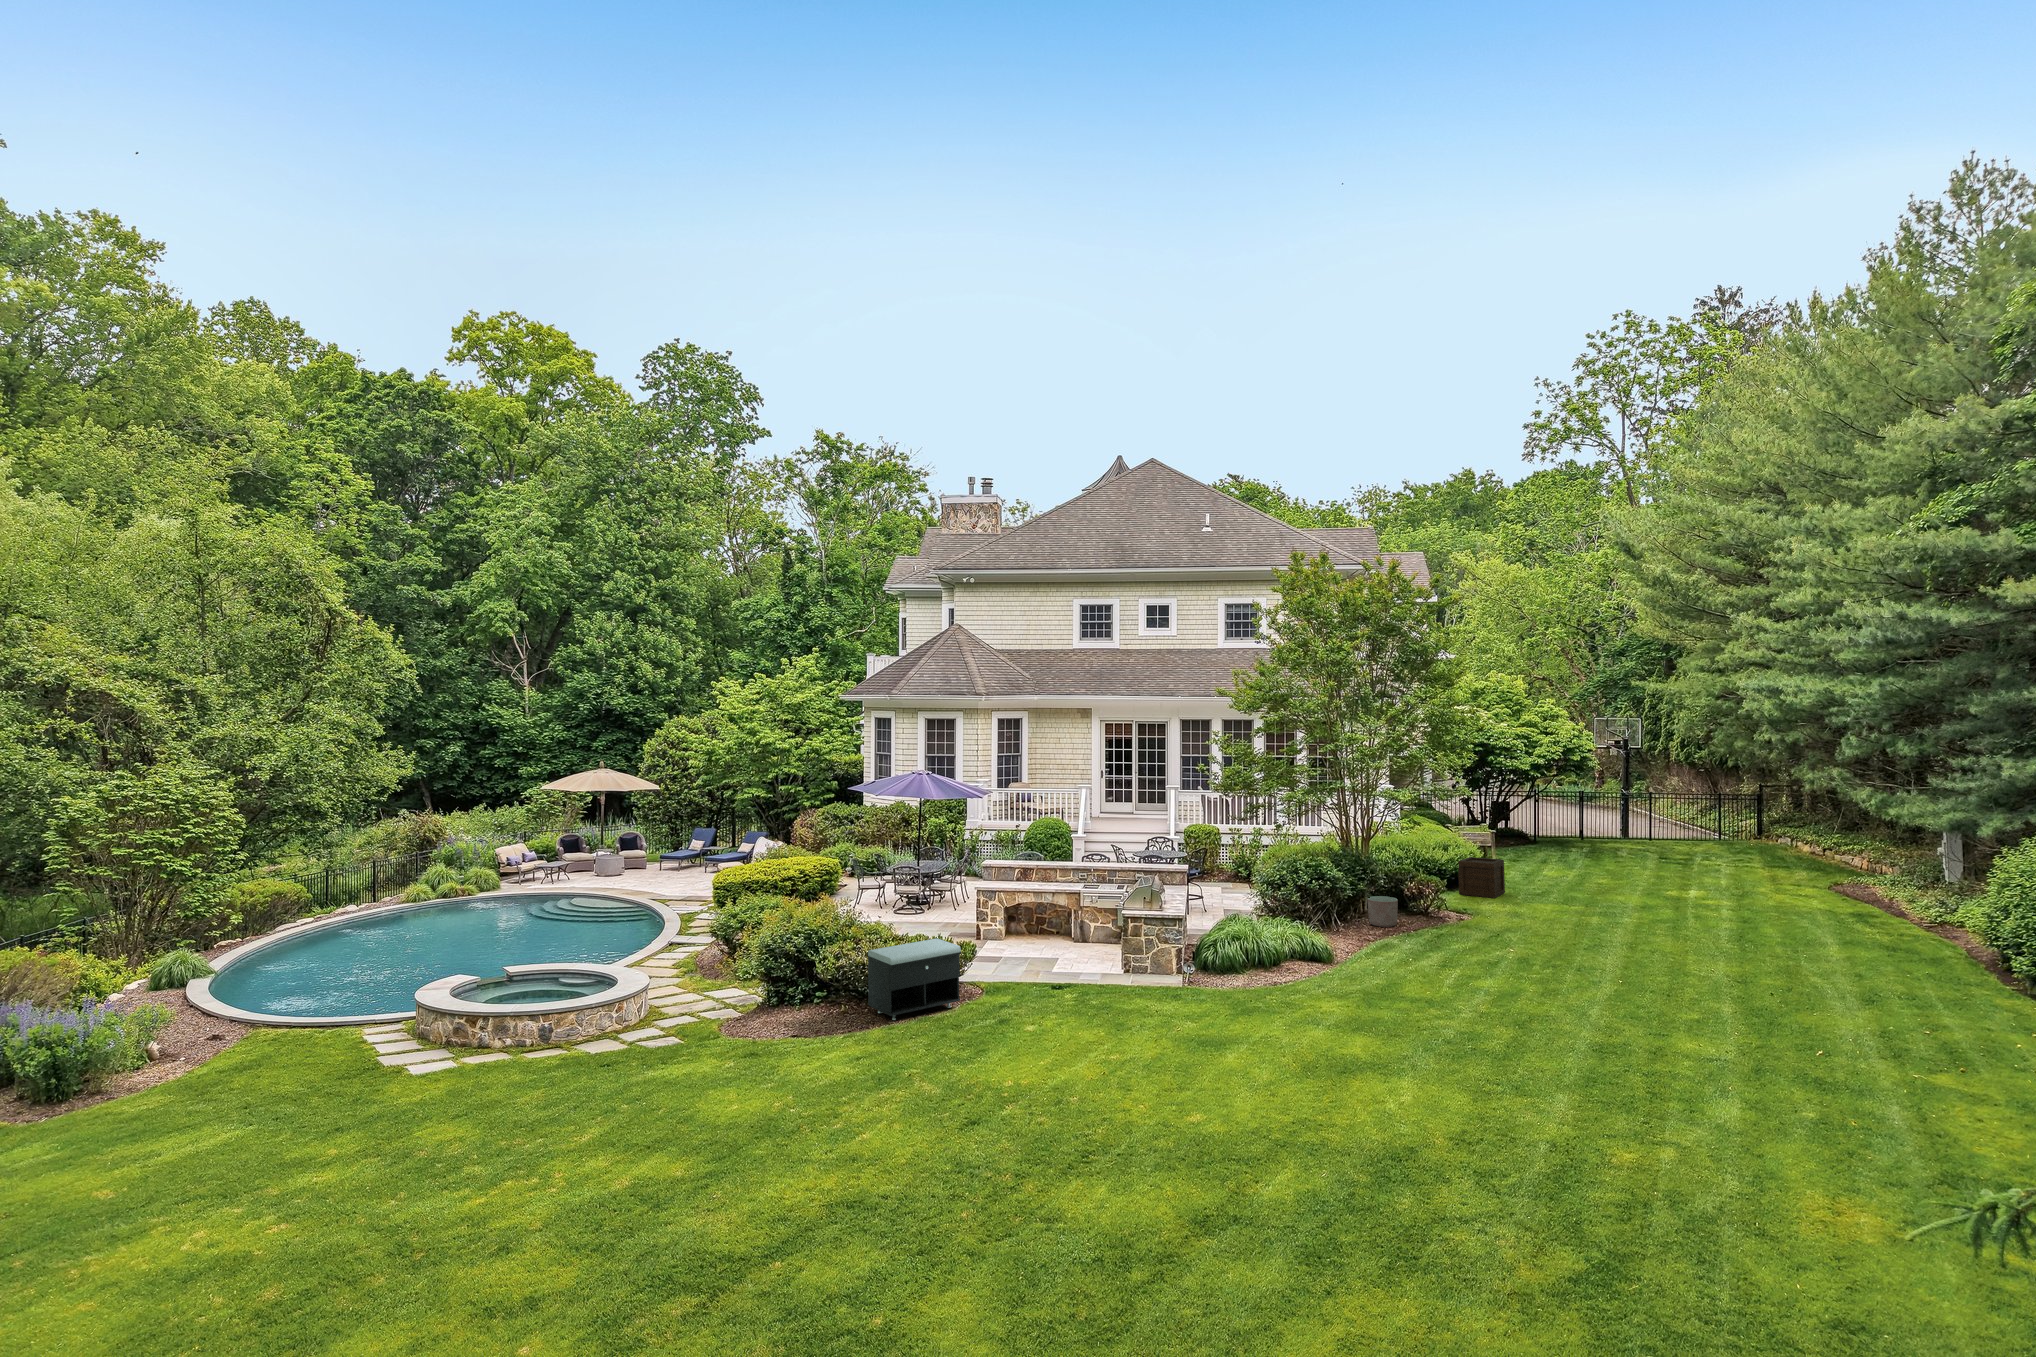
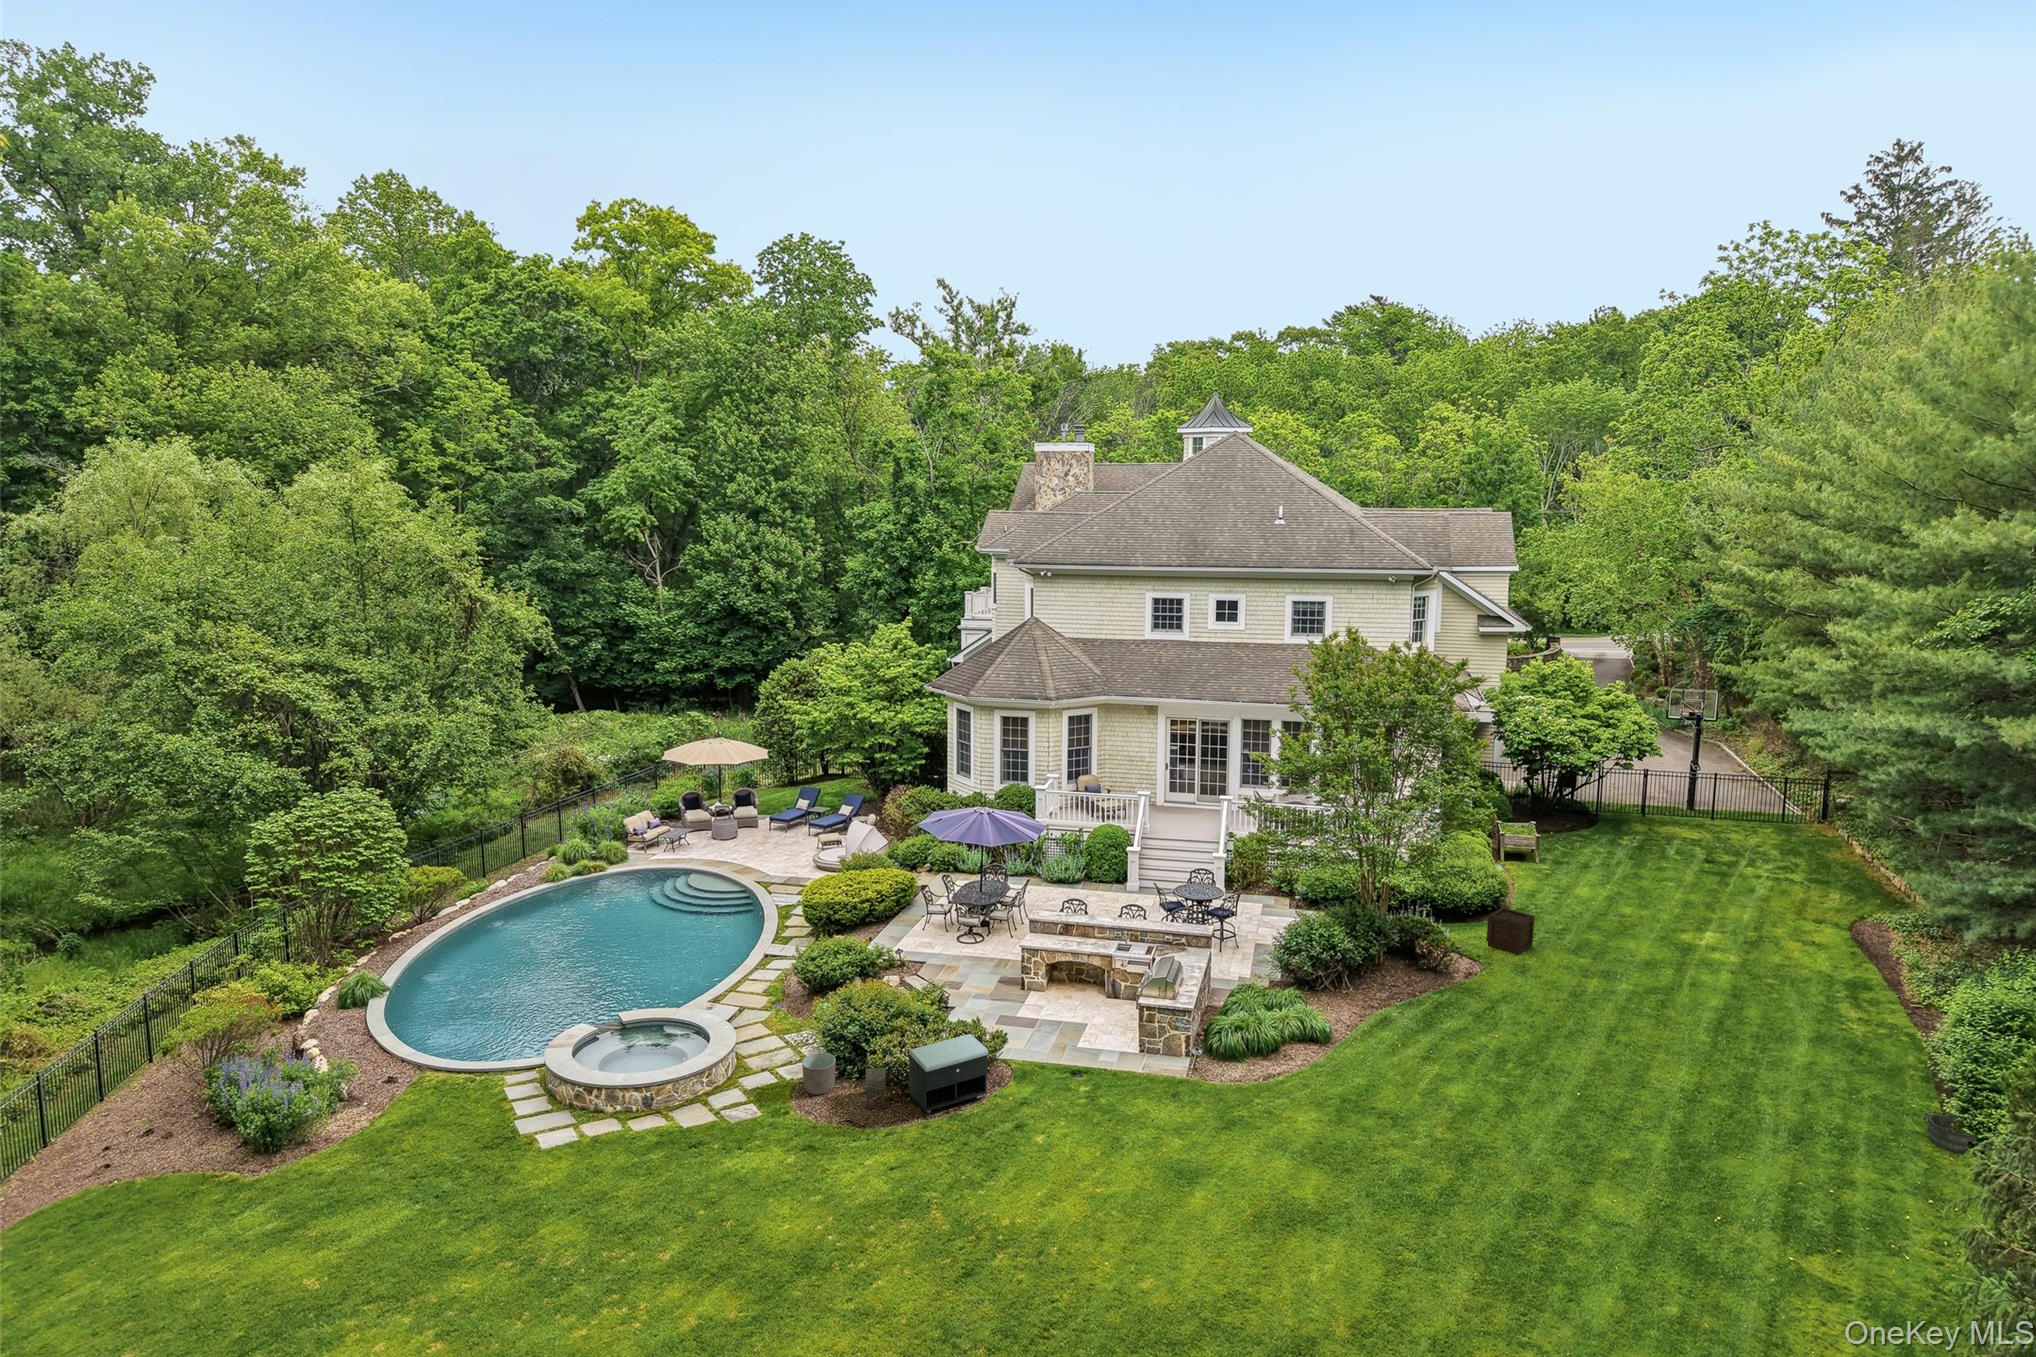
planter: present [1367,896,1398,927] -> present [802,1053,836,1095]
bucket: none [1949,948,2009,983] -> present [1923,1112,1975,1154]
side table: none [816,980,841,1022] -> present [865,1068,885,1110]

